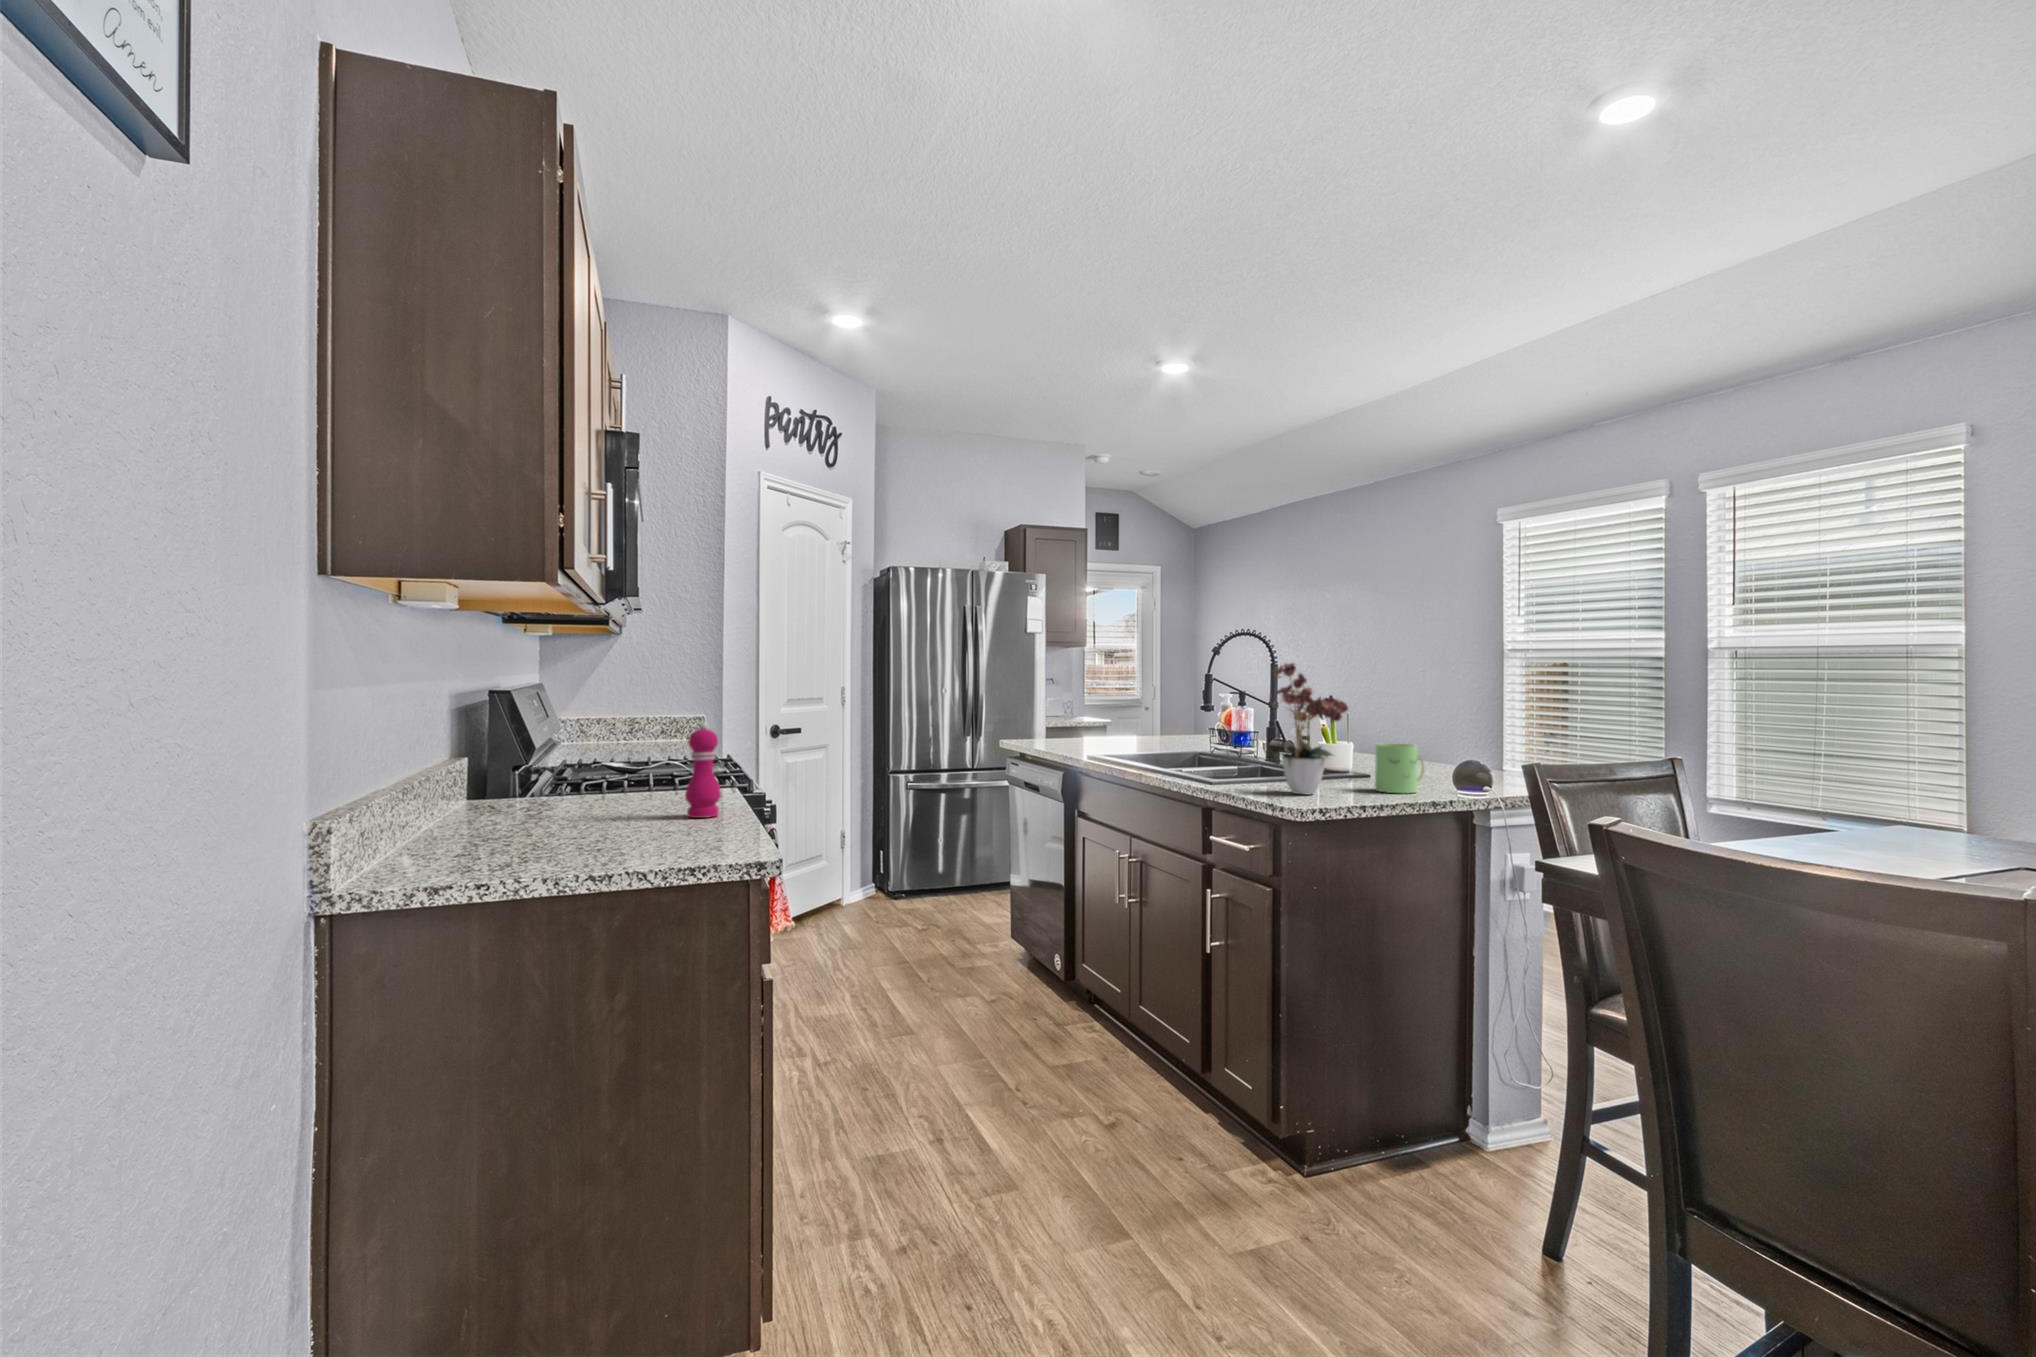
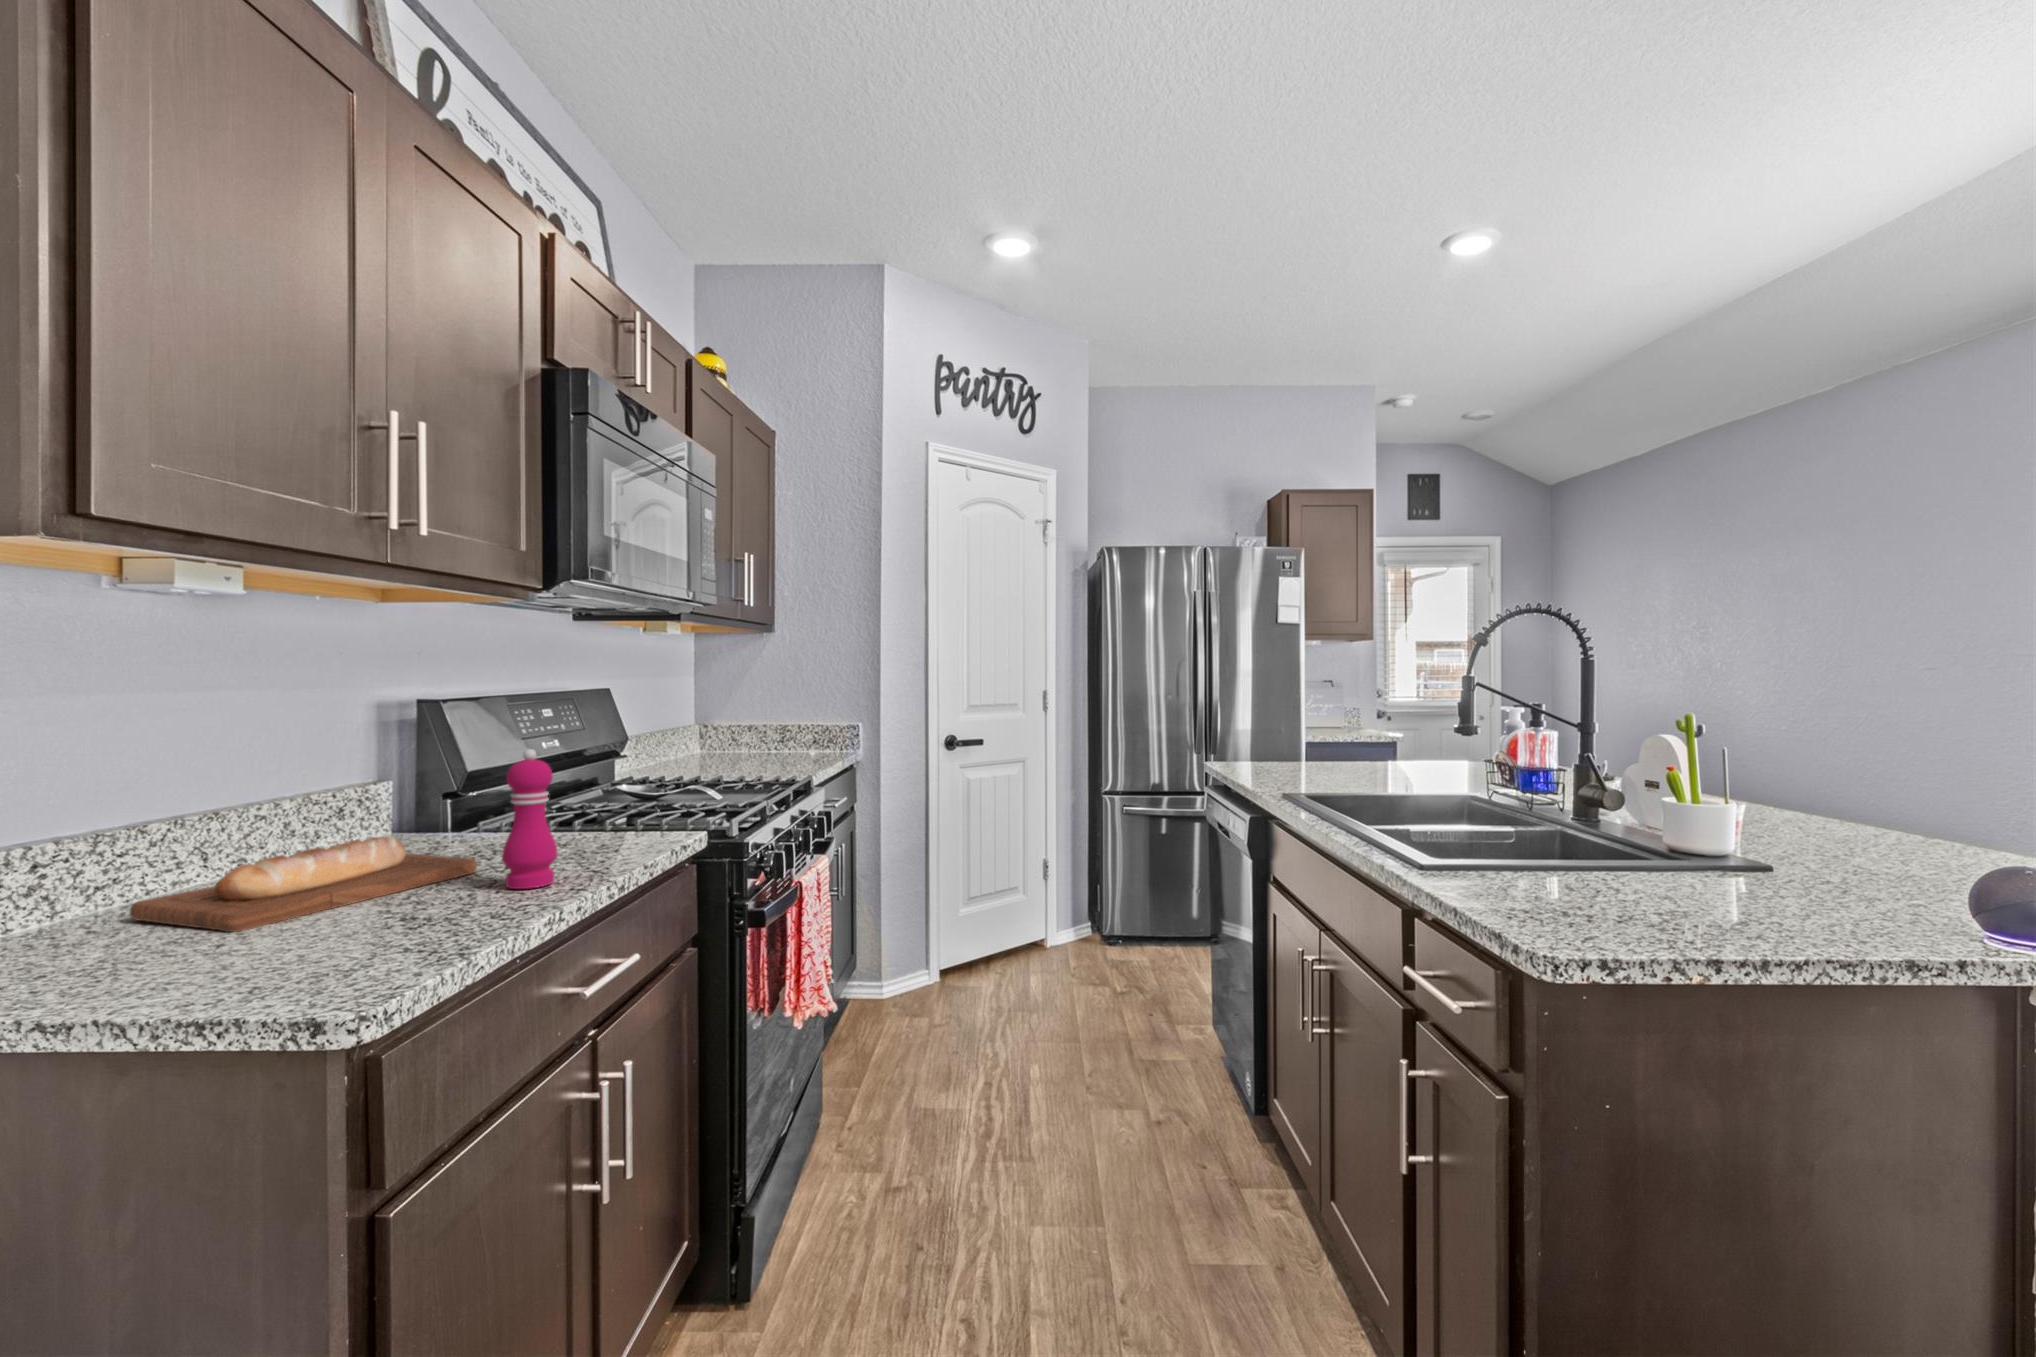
flower arrangement: present [1269,663,1348,794] -> none [1490,641,1706,915]
mug: present [1375,743,1424,793] -> none [1762,817,1893,933]
bread loaf: none [455,790,634,845] -> present [130,837,477,932]

